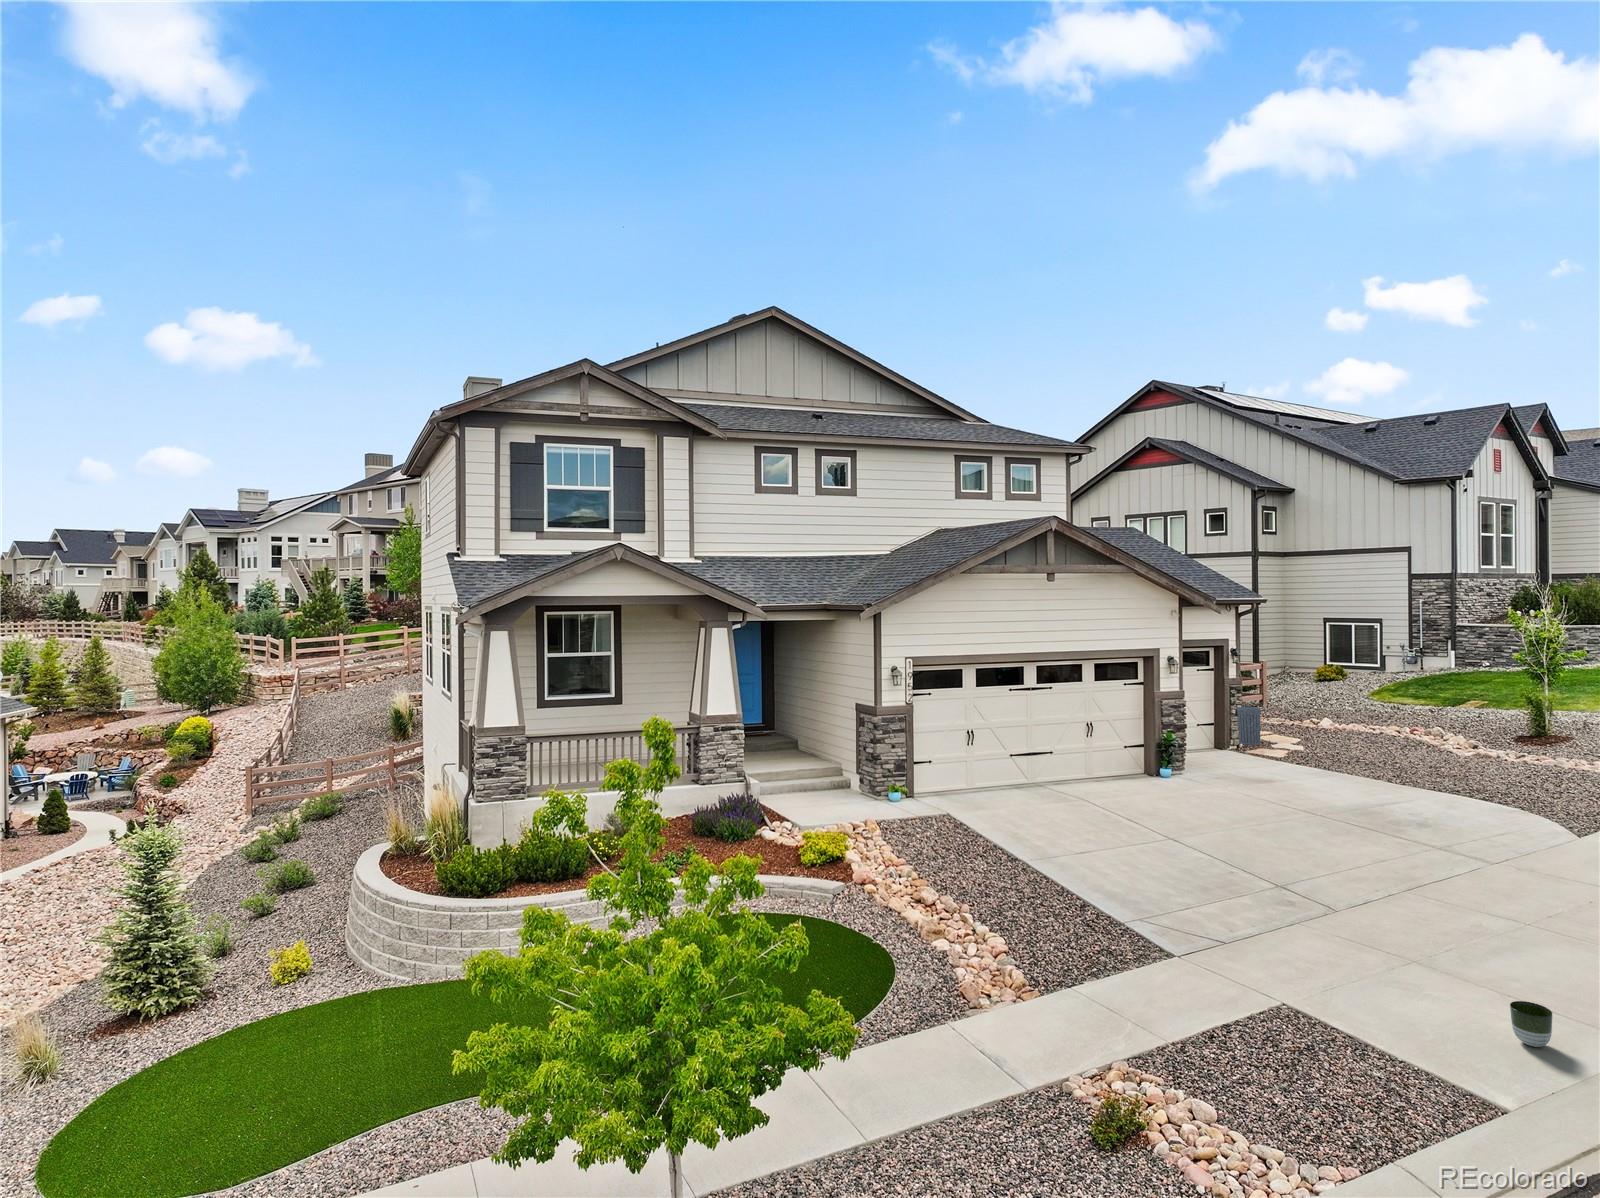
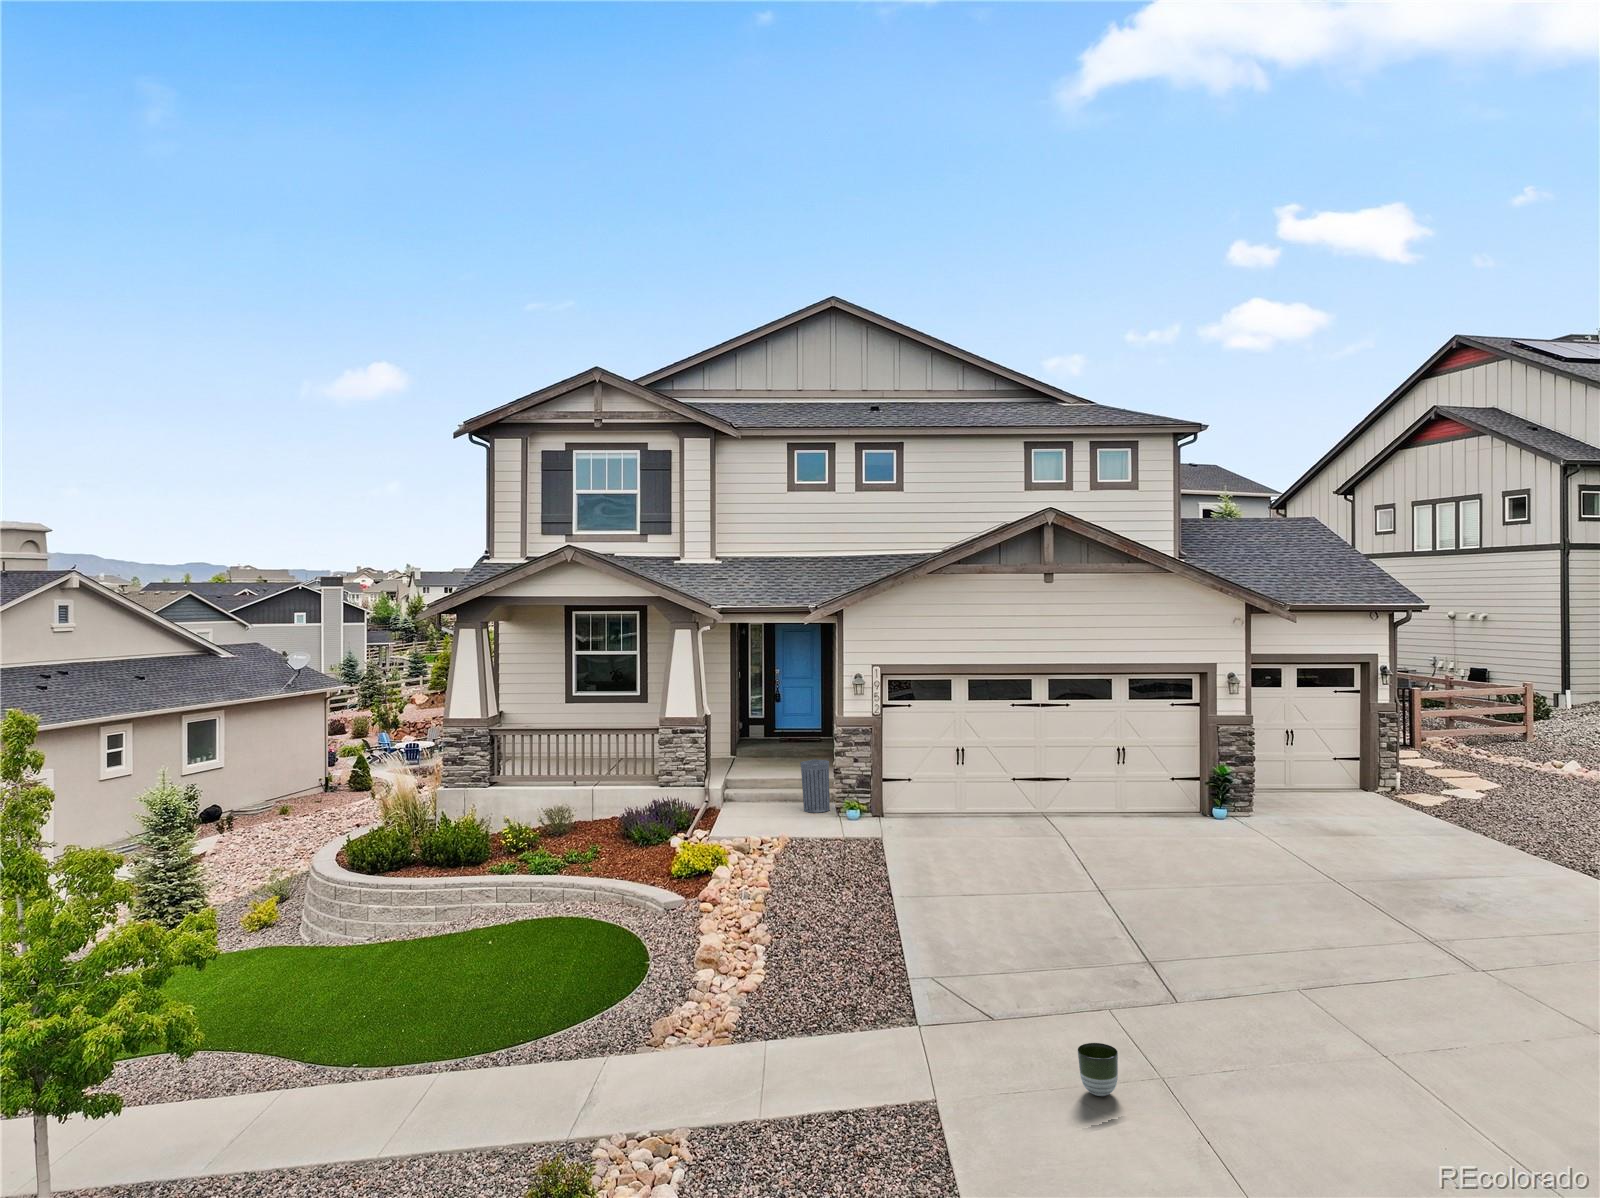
trash can: present [1237,706,1260,745] -> present [800,759,830,813]

